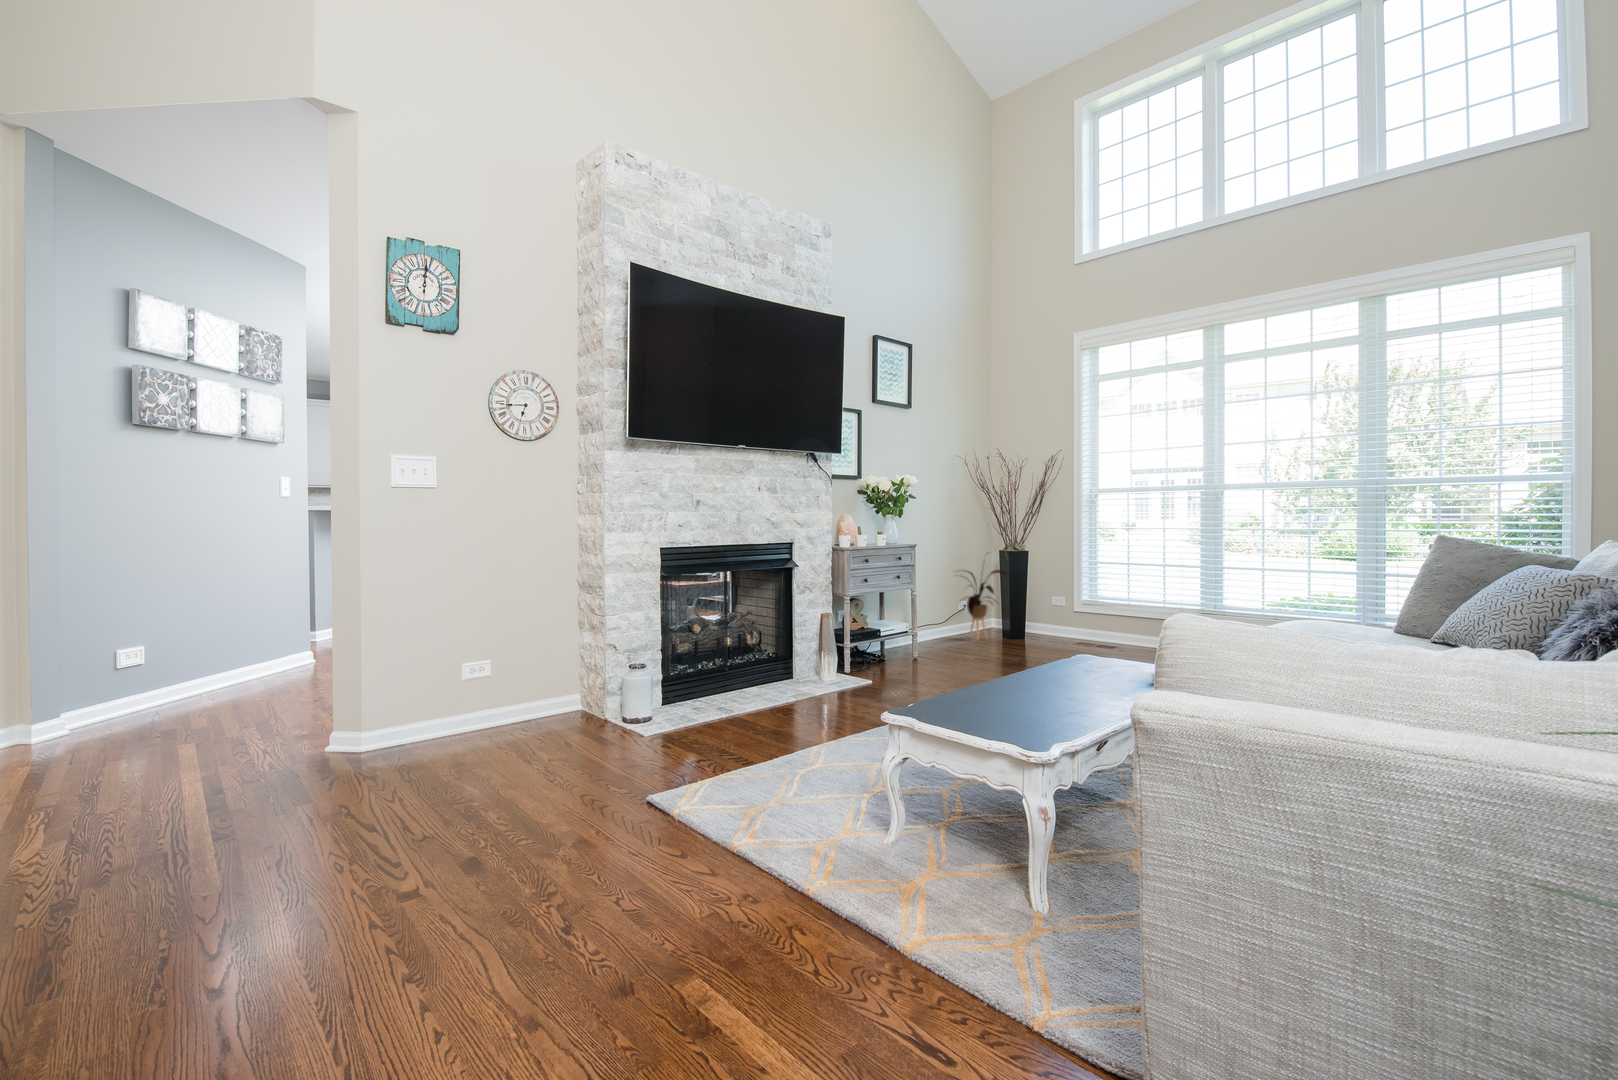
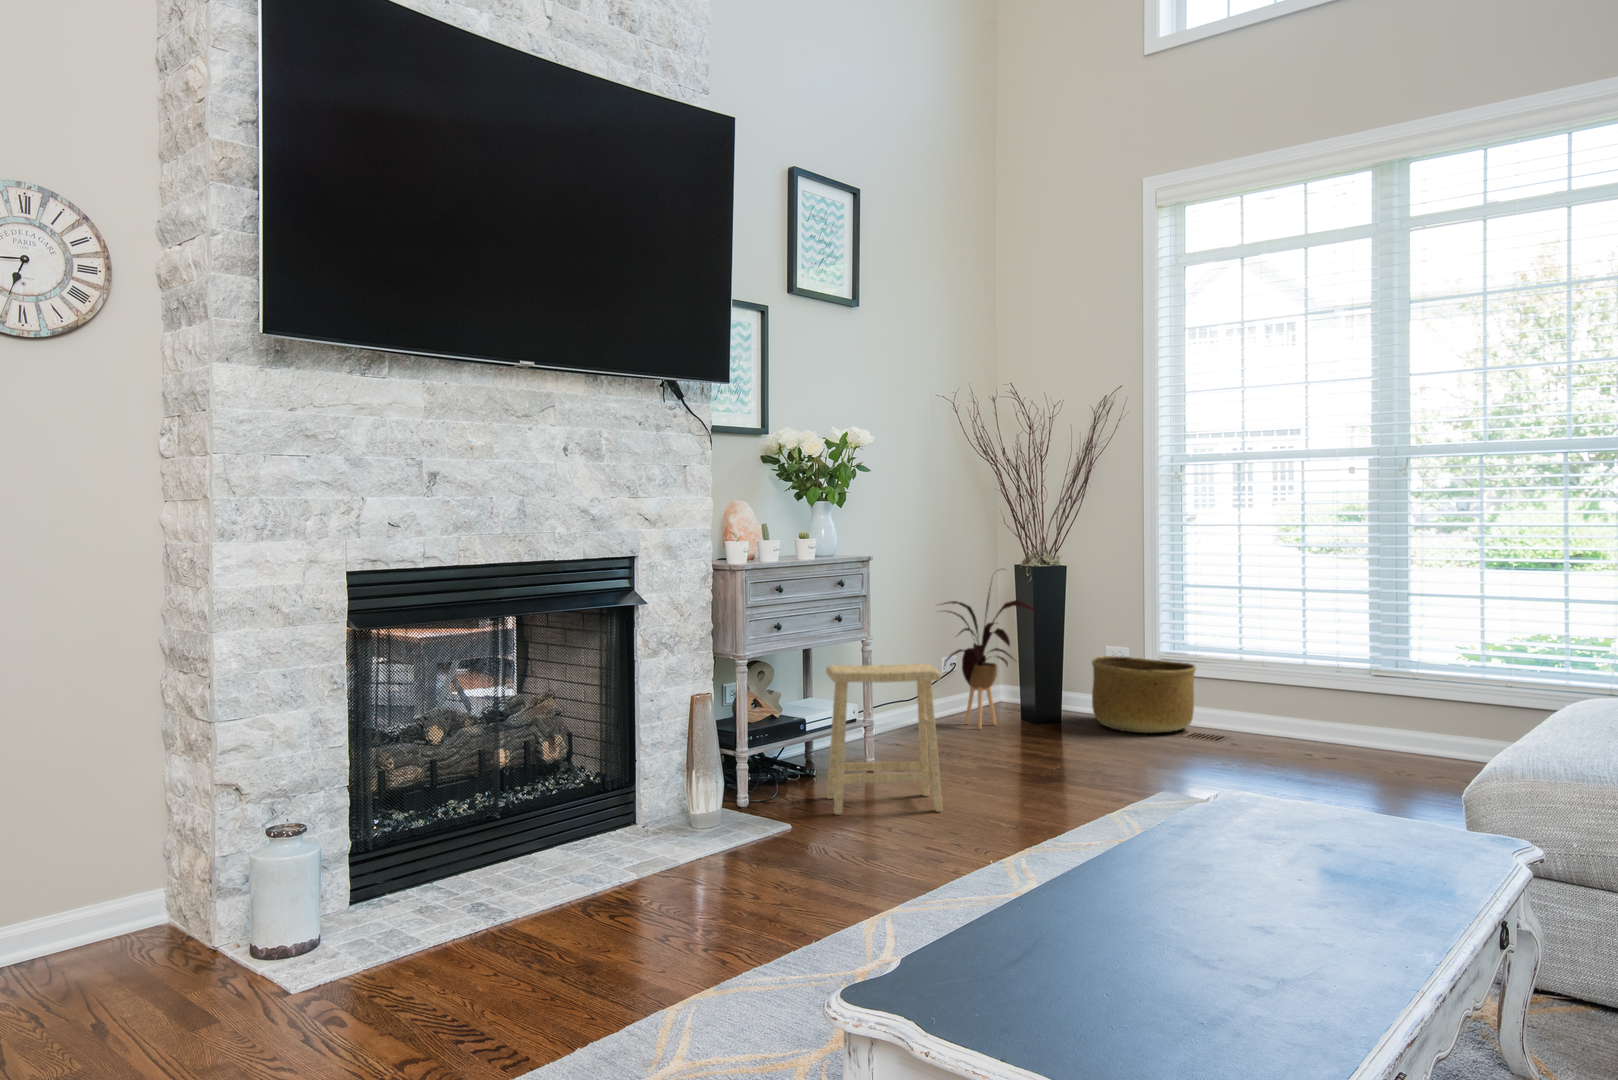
footstool: none [891,600,952,677] -> present [826,664,943,815]
basket: none [1042,602,1102,644] -> present [1092,656,1196,733]

